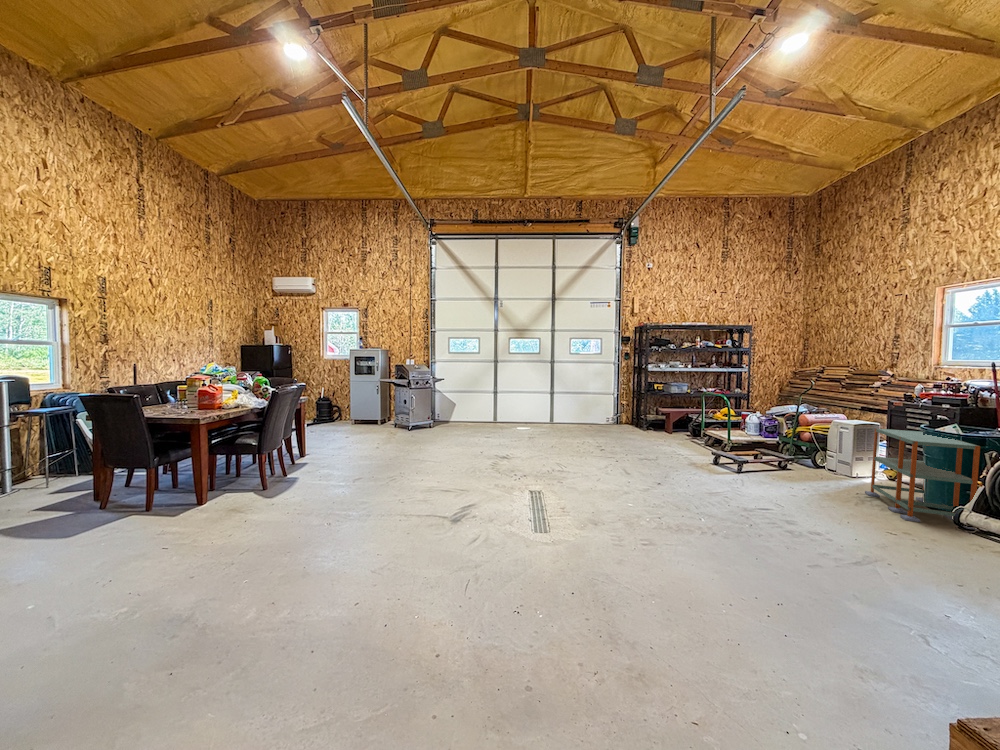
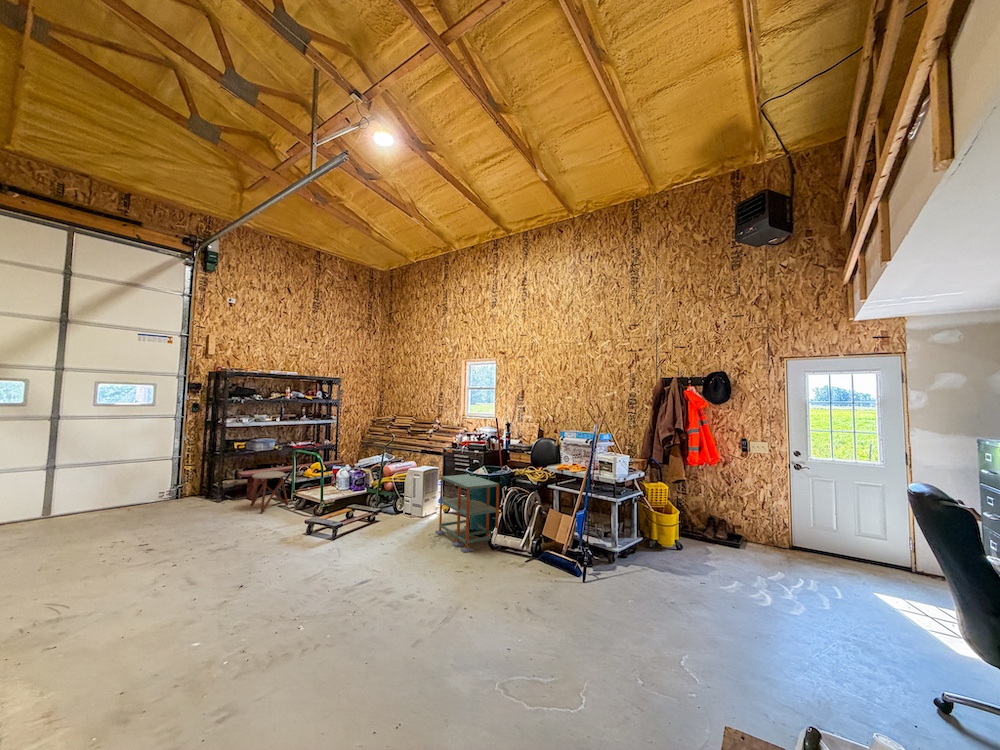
stool: none [667,408,698,441] -> present [250,471,288,513]

